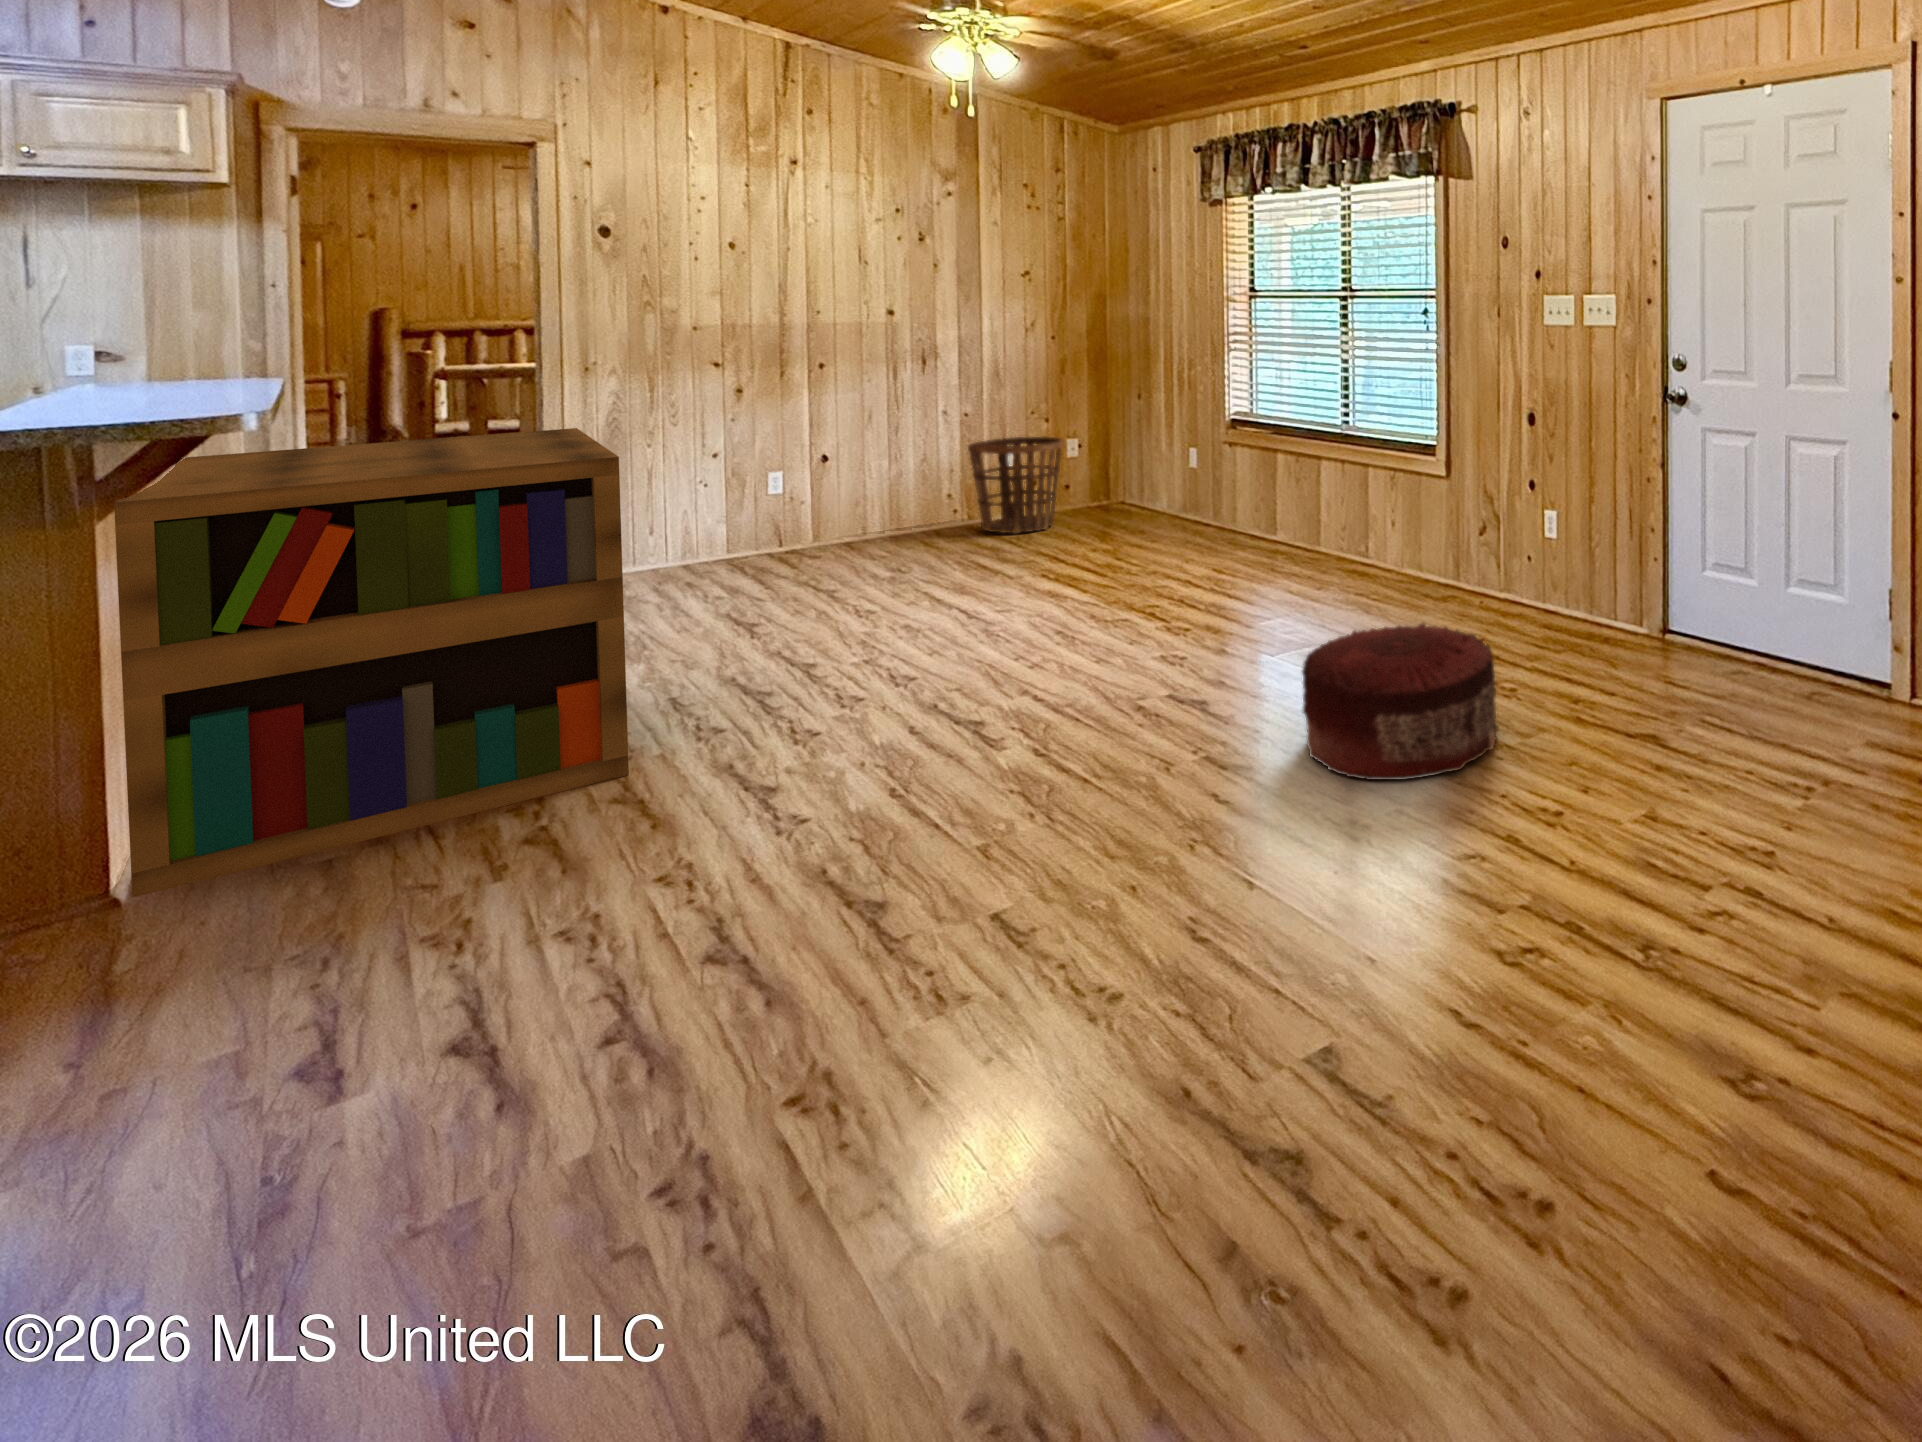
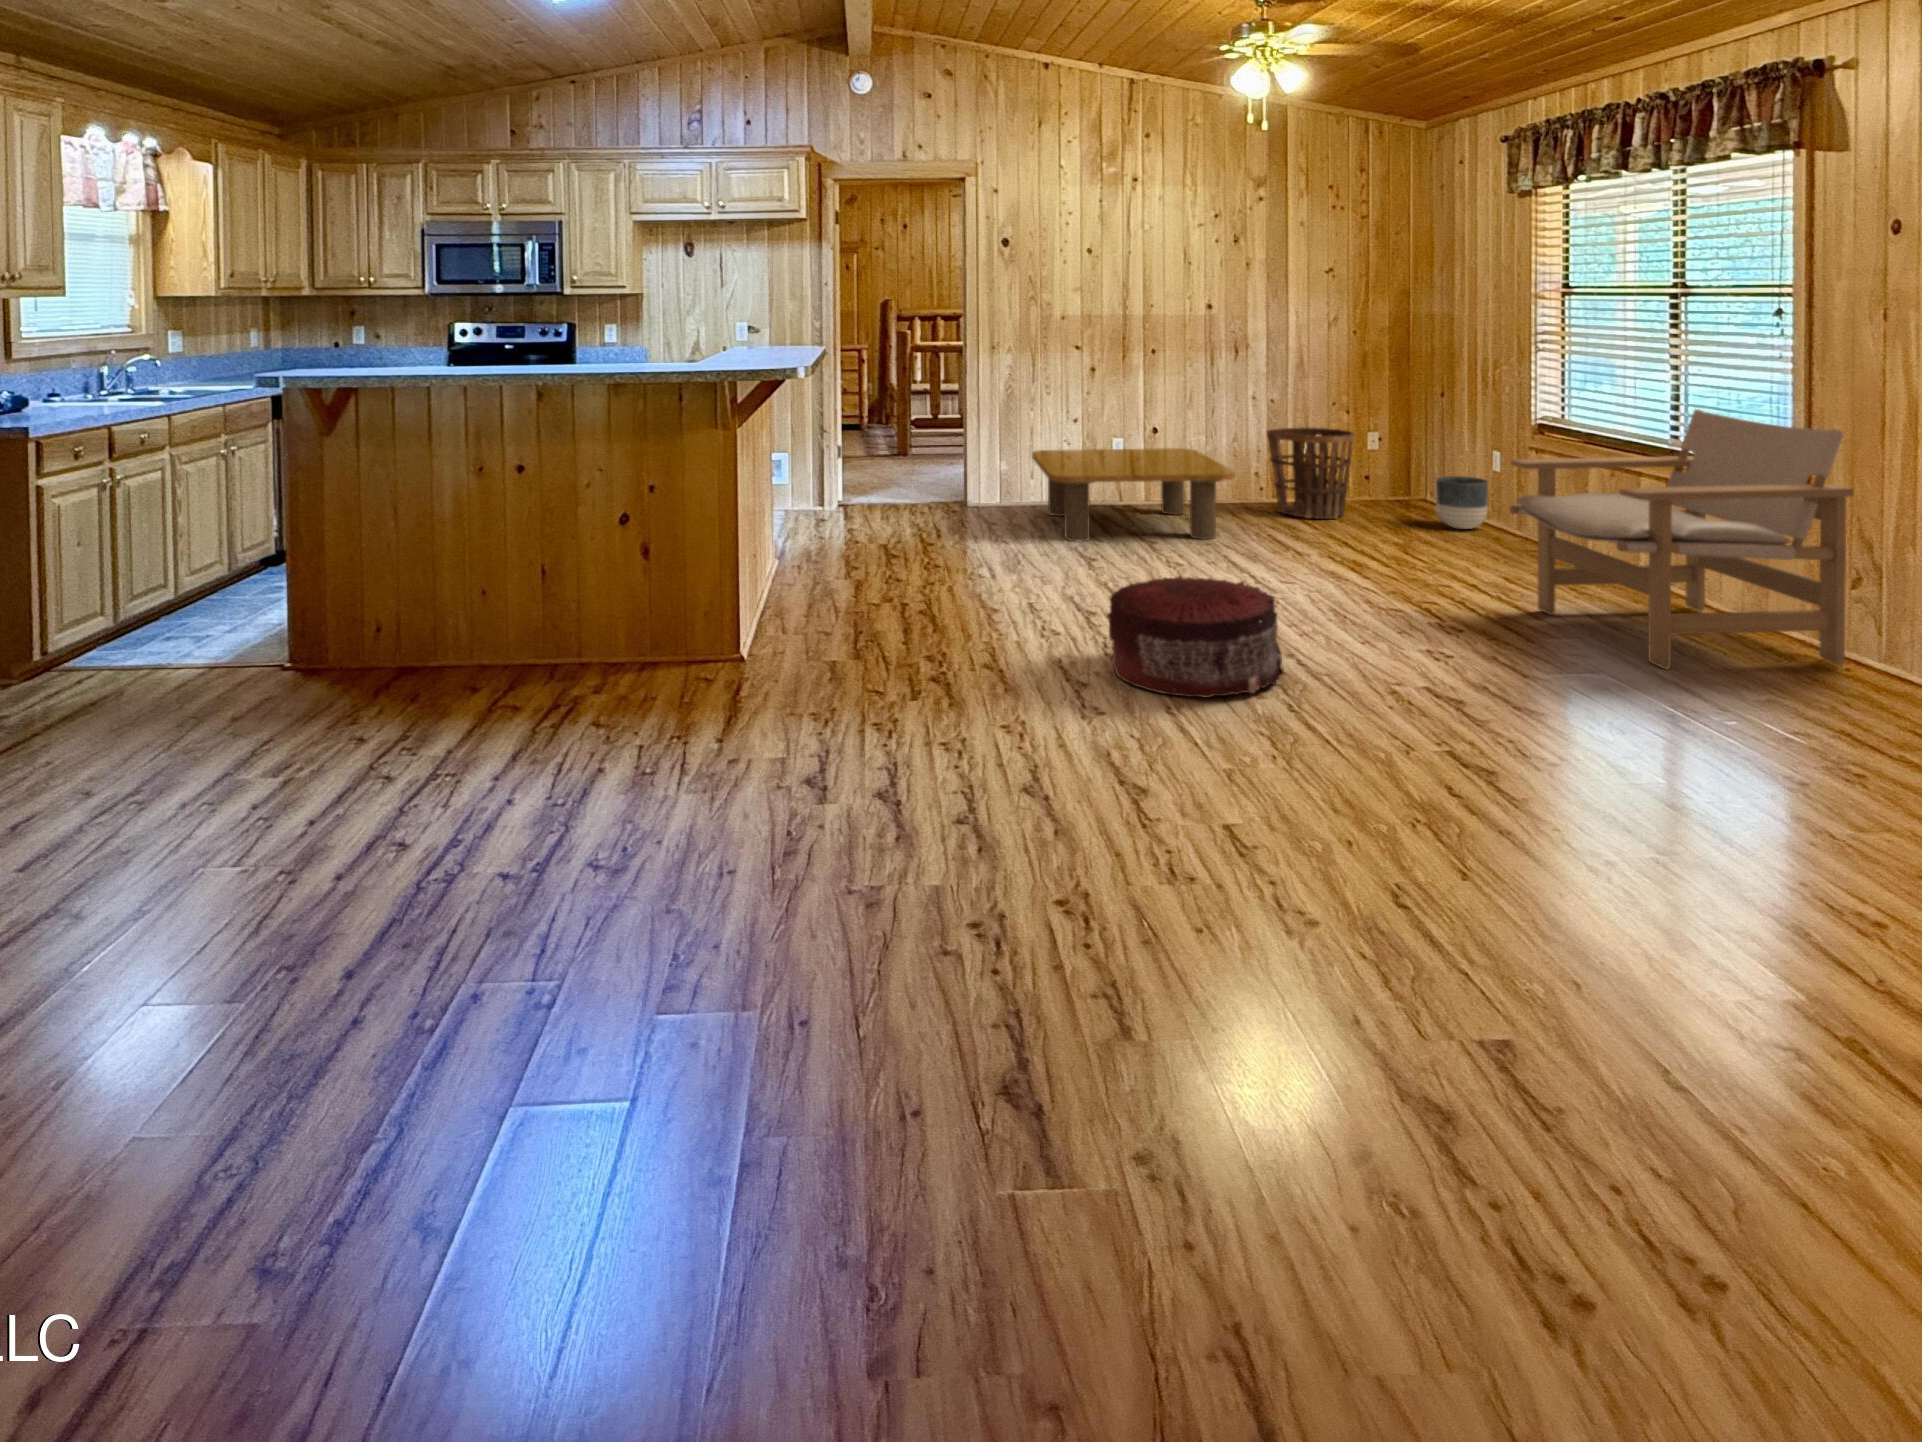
lounge chair: none [1225,396,1475,624] -> present [1509,409,1854,669]
bookshelf: present [114,428,629,897] -> none [751,388,996,653]
planter: none [1143,471,1191,522] -> present [1435,476,1488,529]
coffee table: none [655,474,938,606] -> present [1032,448,1235,541]
pouf: present [1302,622,1498,780] -> present [1107,576,1284,698]

